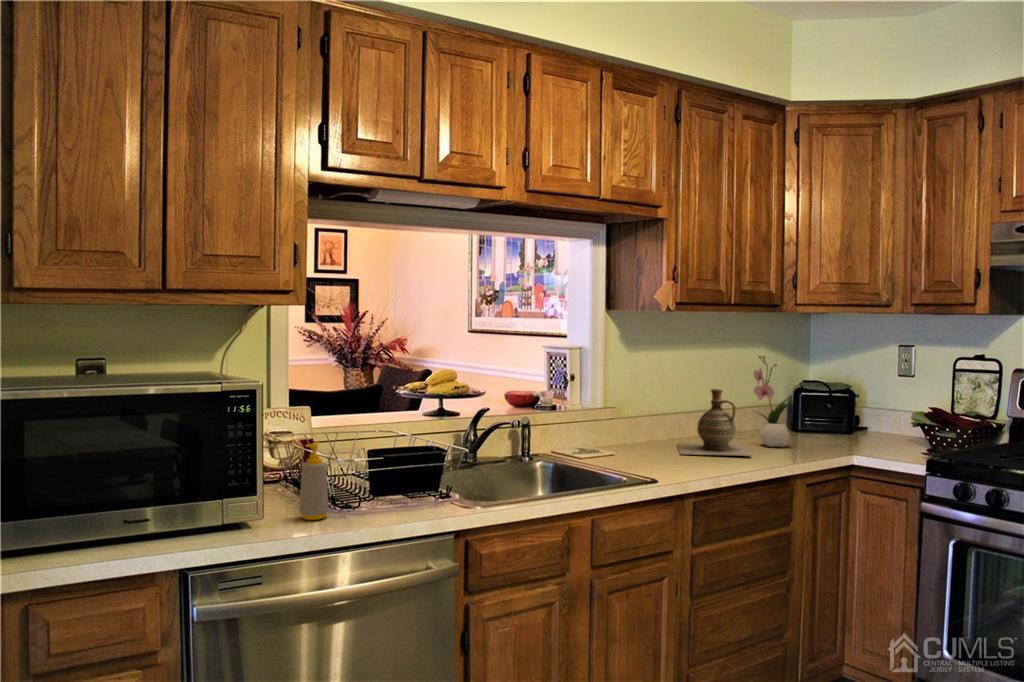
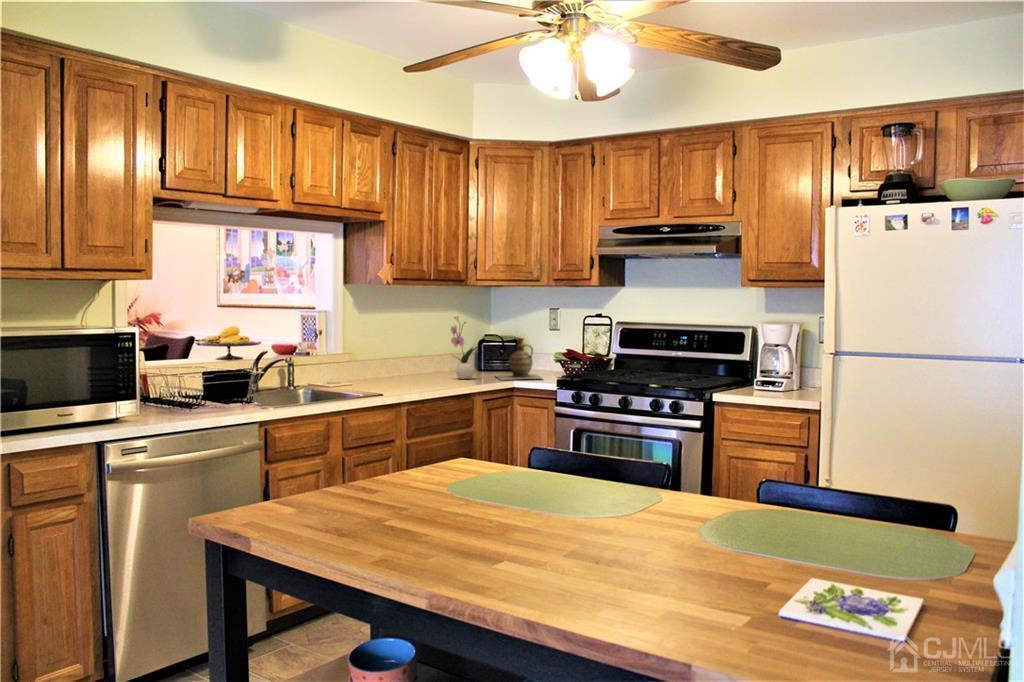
ceramic jug: present [677,389,751,456] -> present [496,338,541,380]
soap bottle: present [299,442,328,520] -> none [158,368,178,416]

